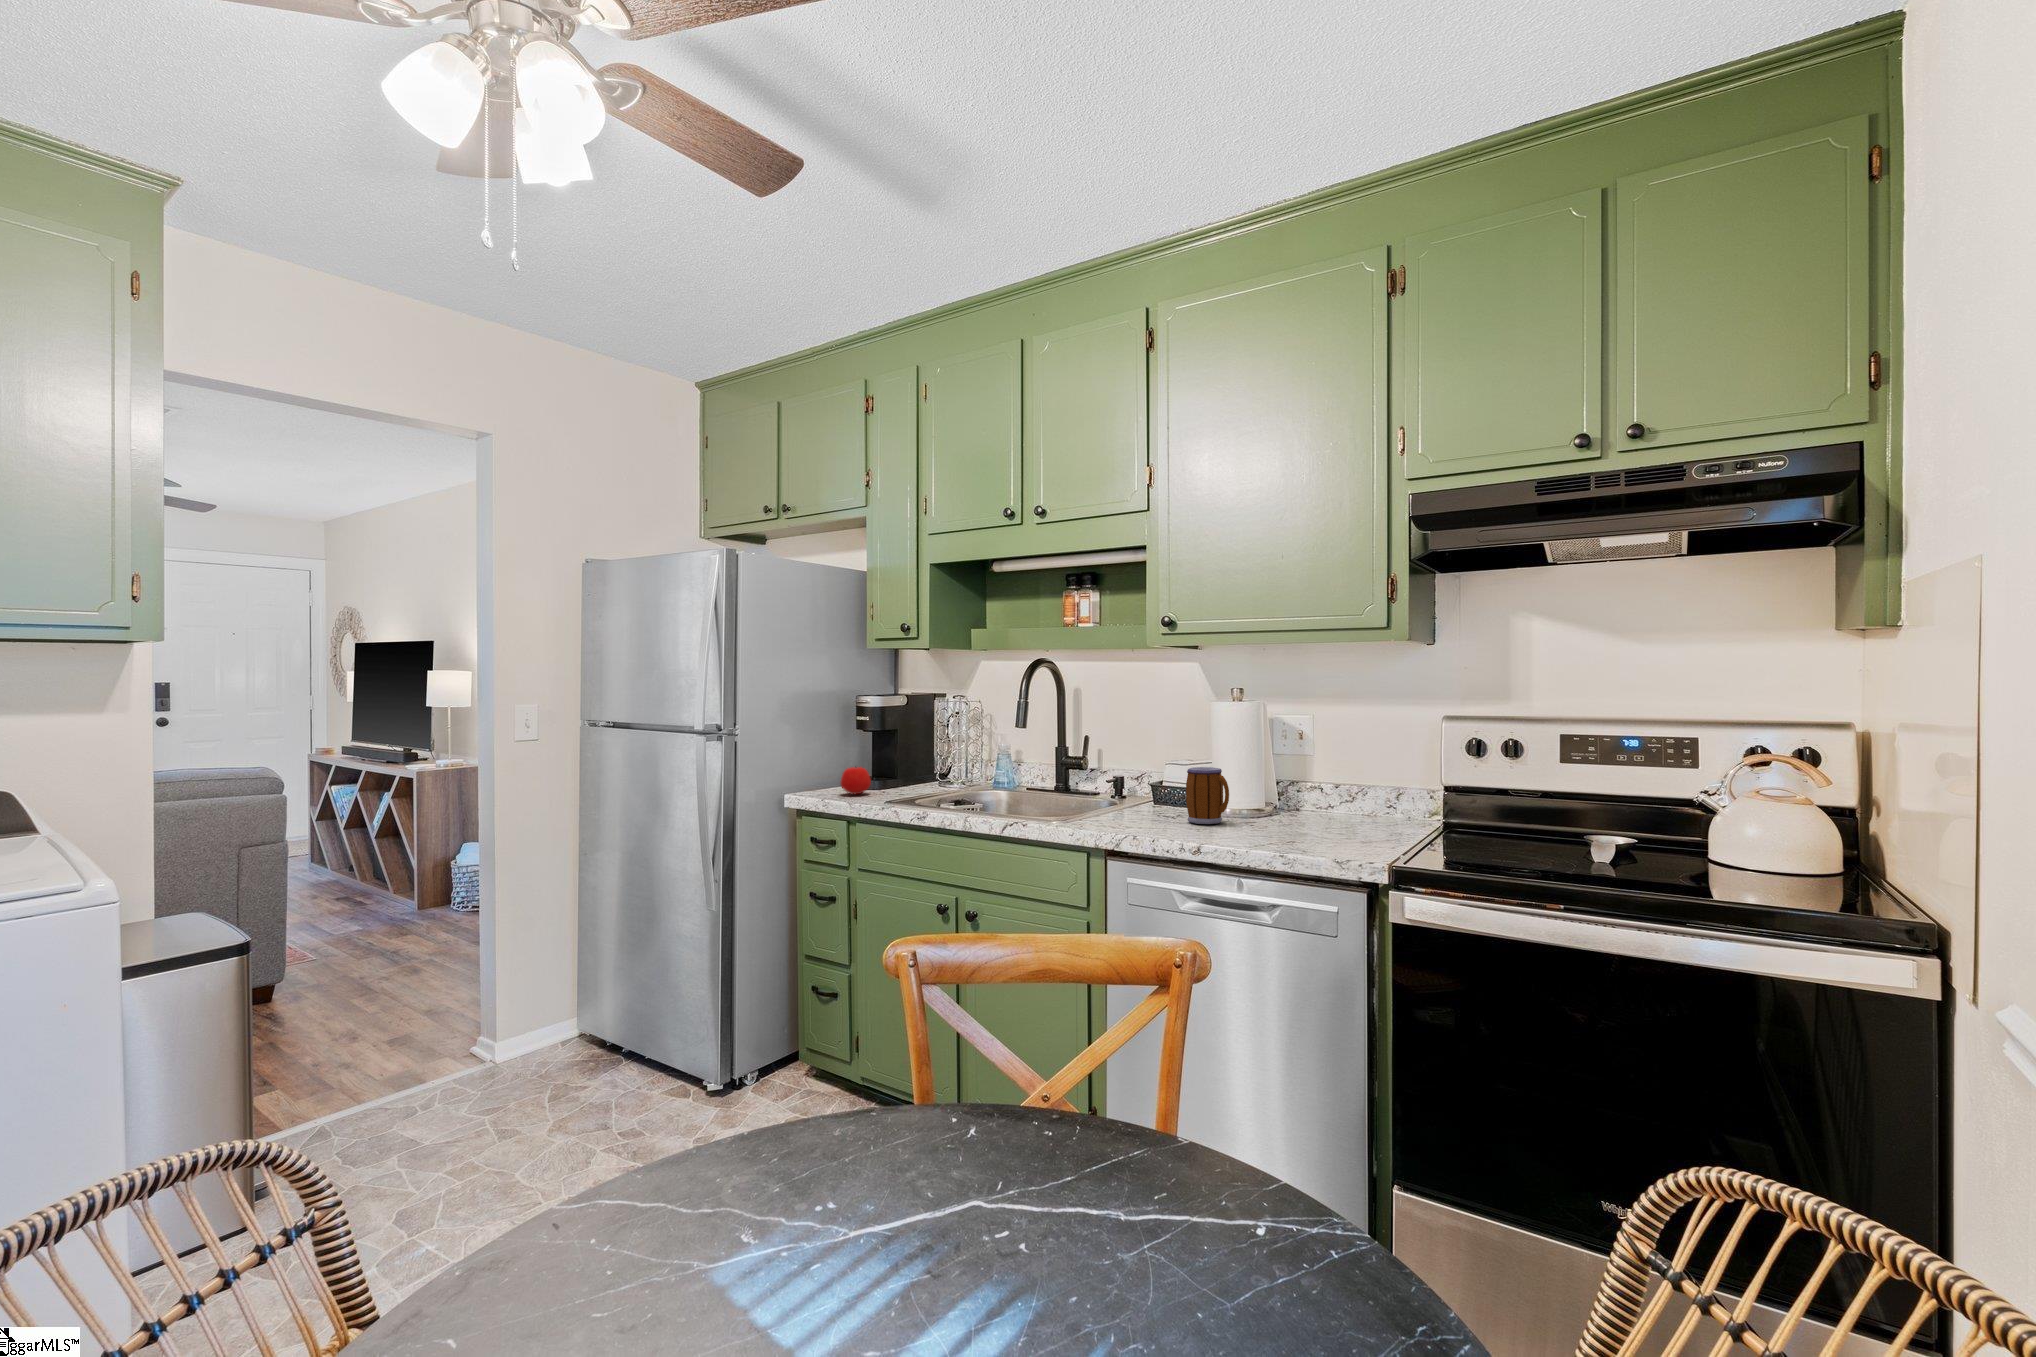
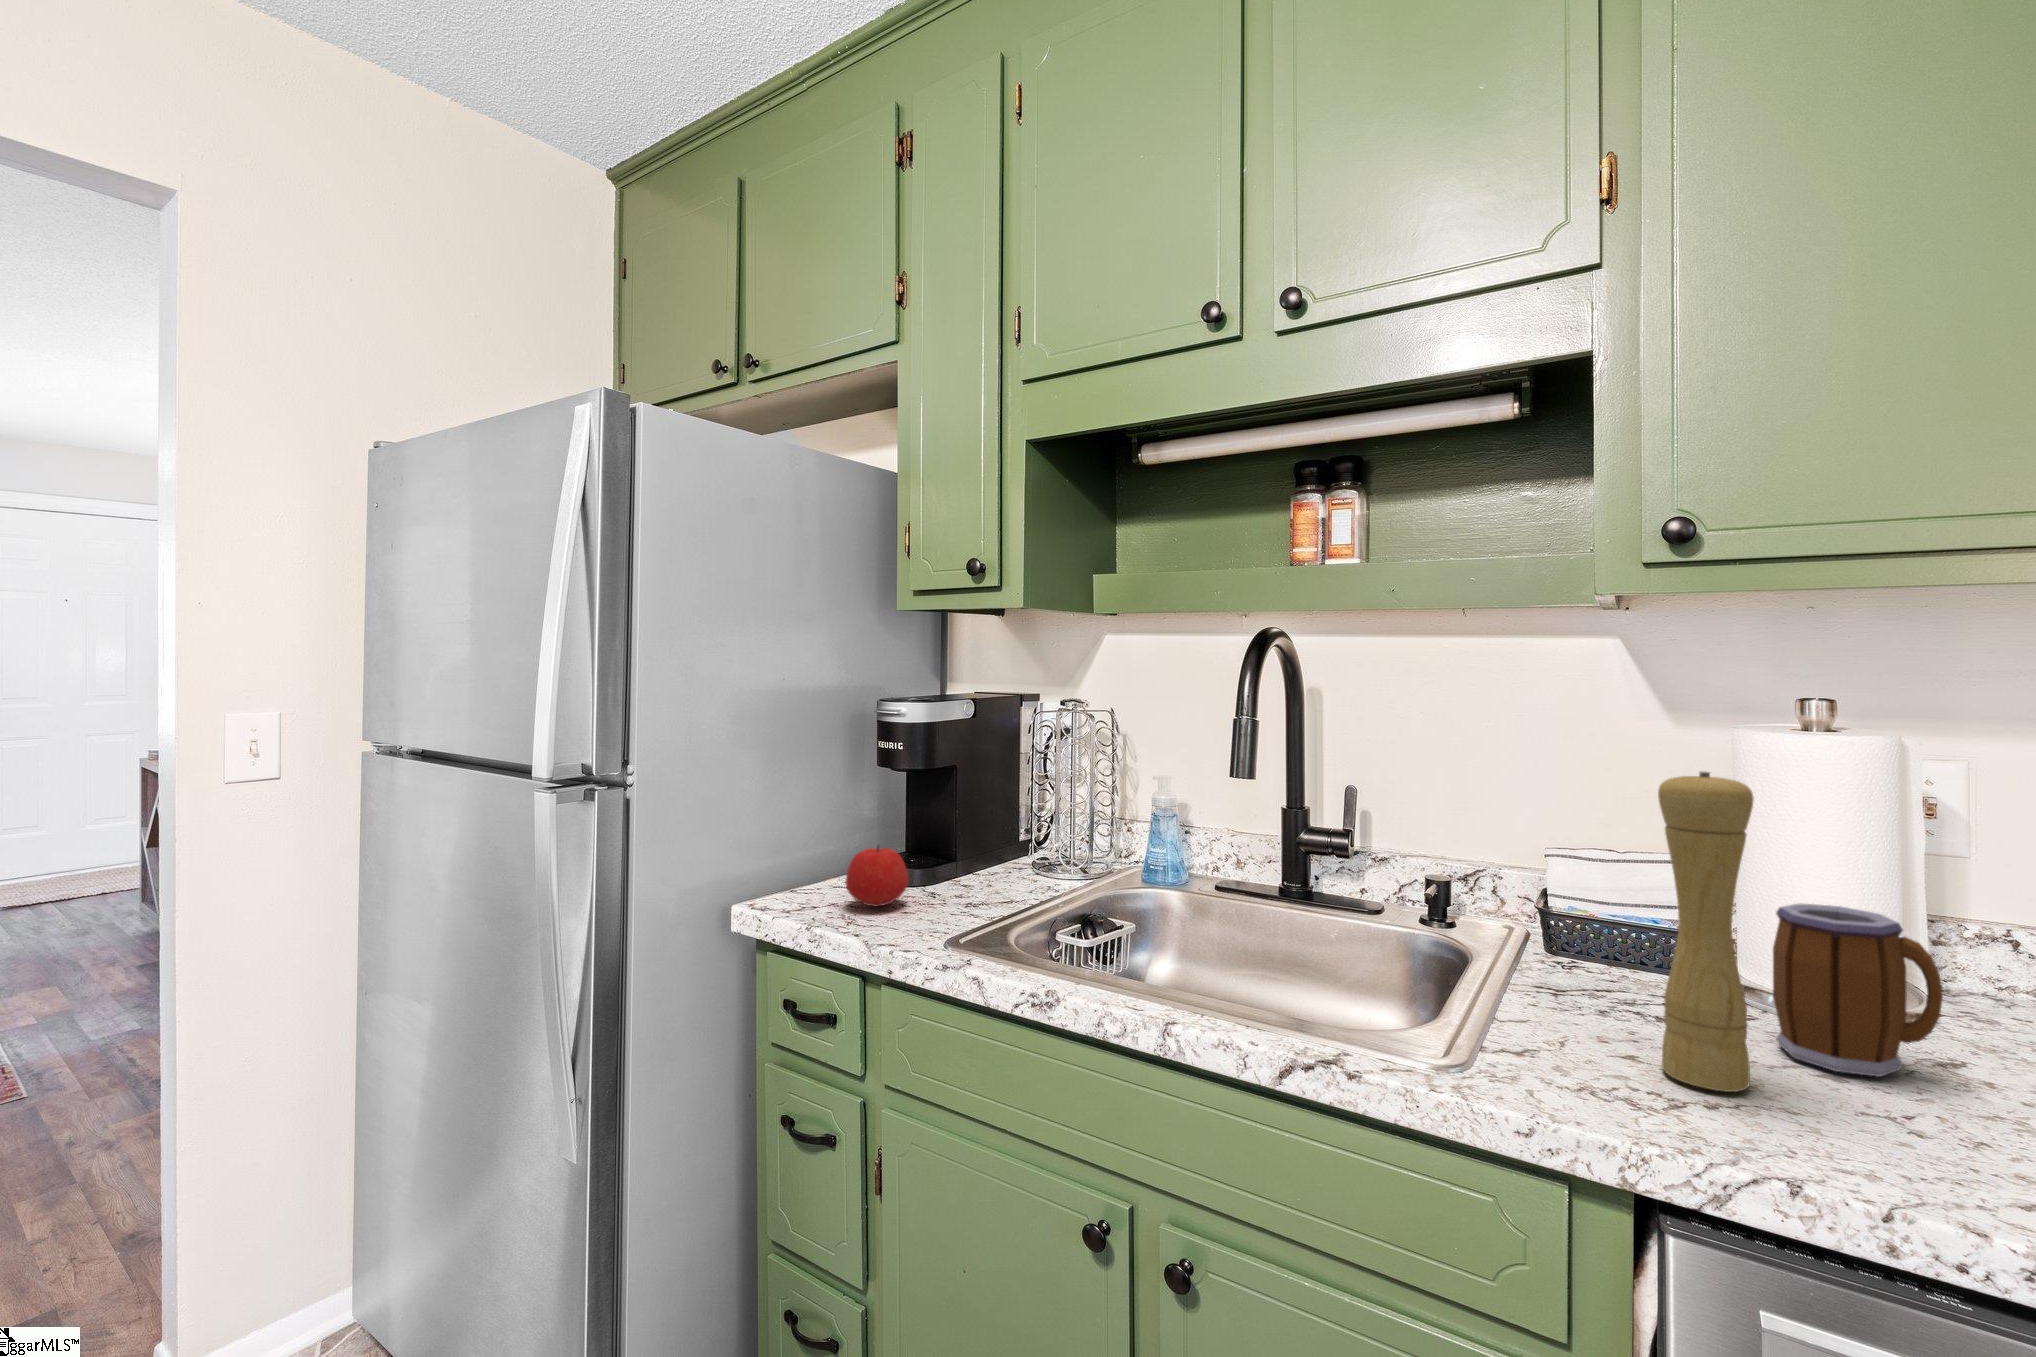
pepper mill: none [1132,716,1160,826] -> present [1658,771,1754,1092]

